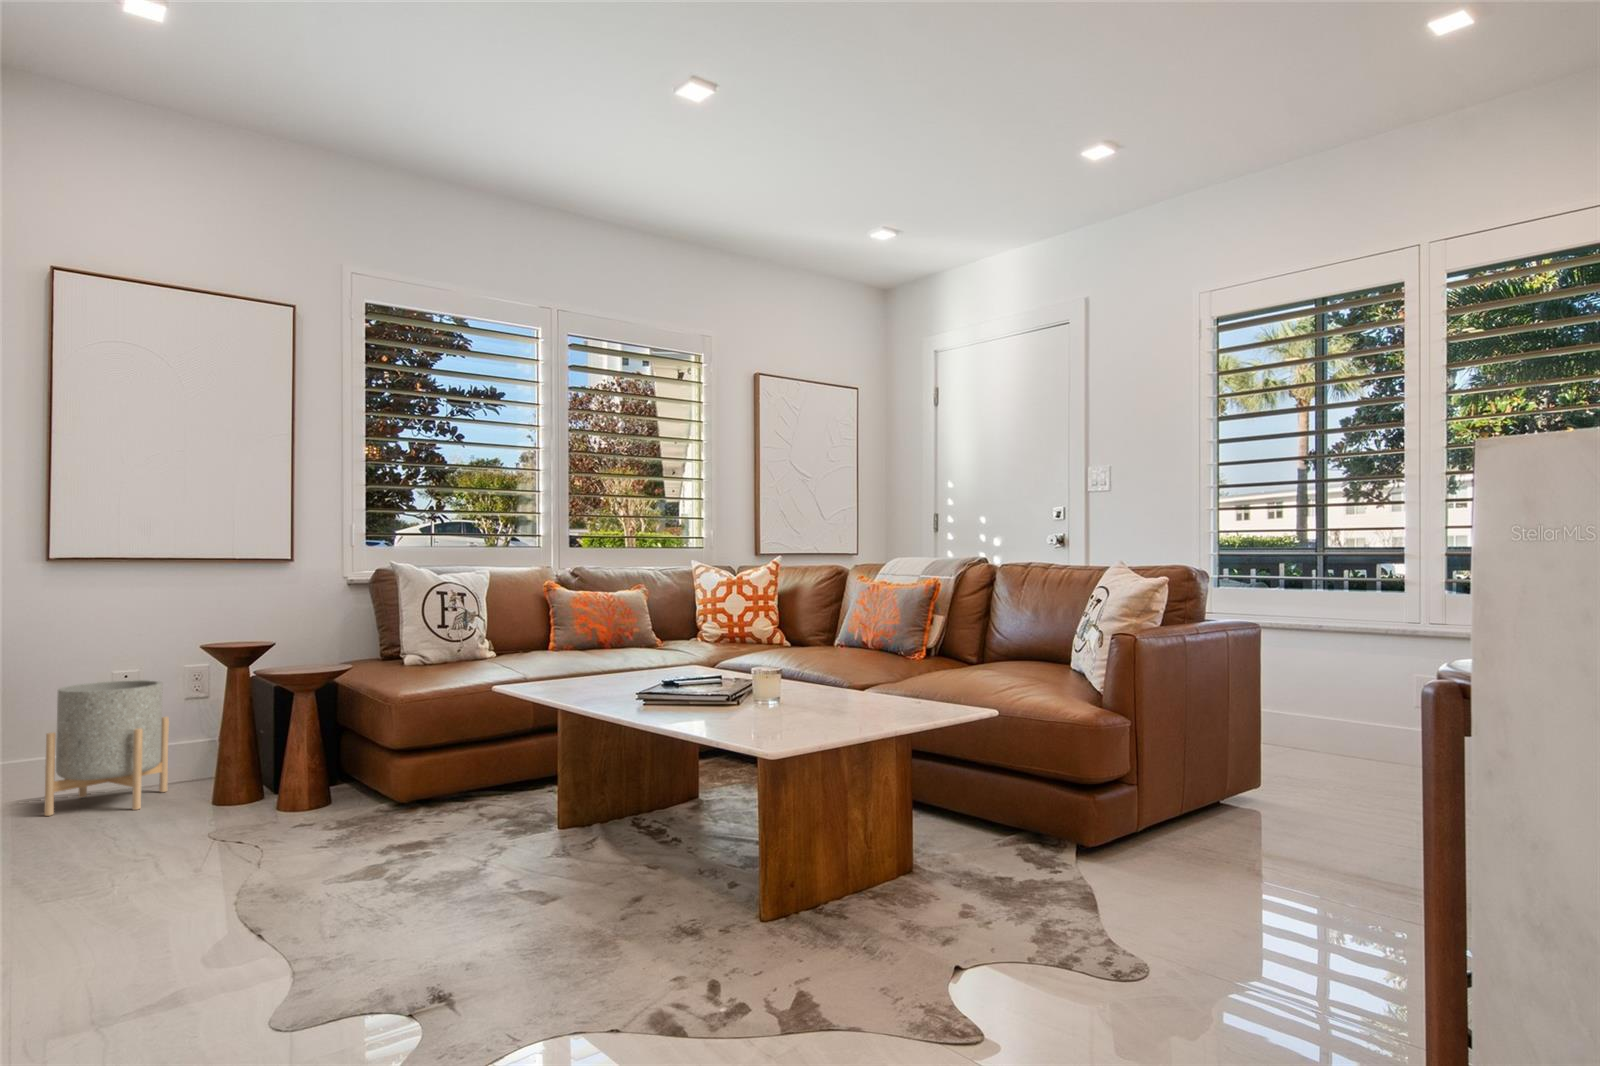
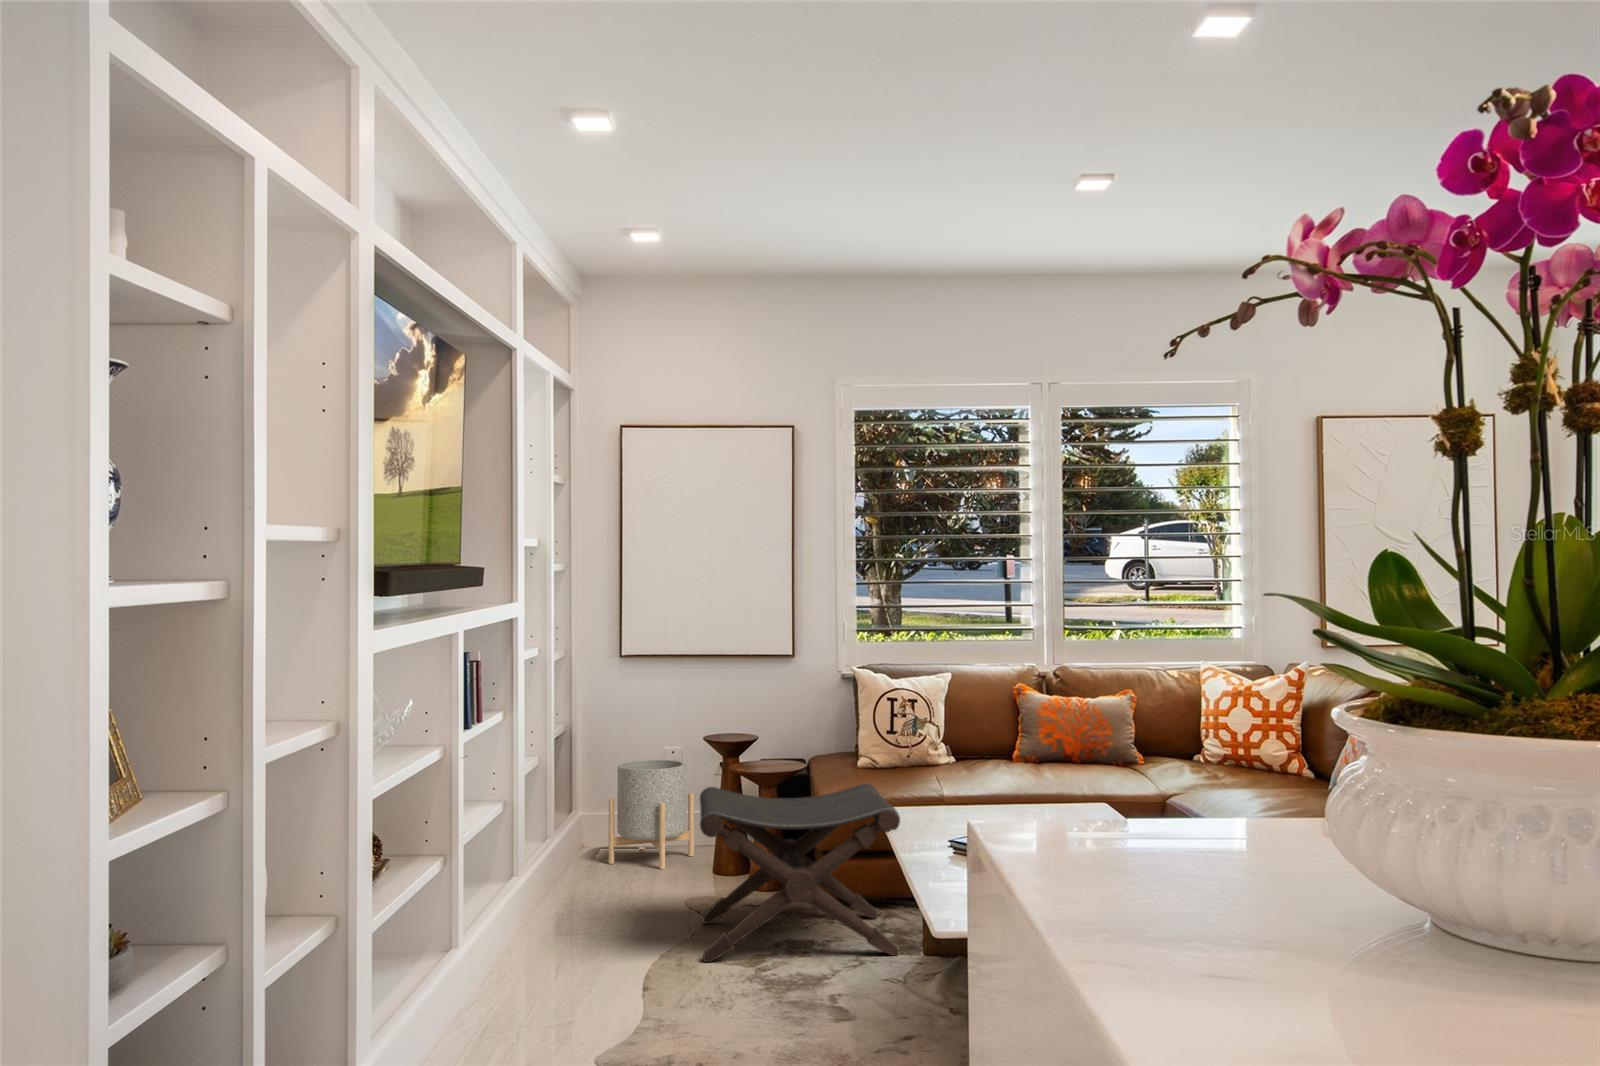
footstool: none [262,671,537,884] -> present [700,784,900,962]

